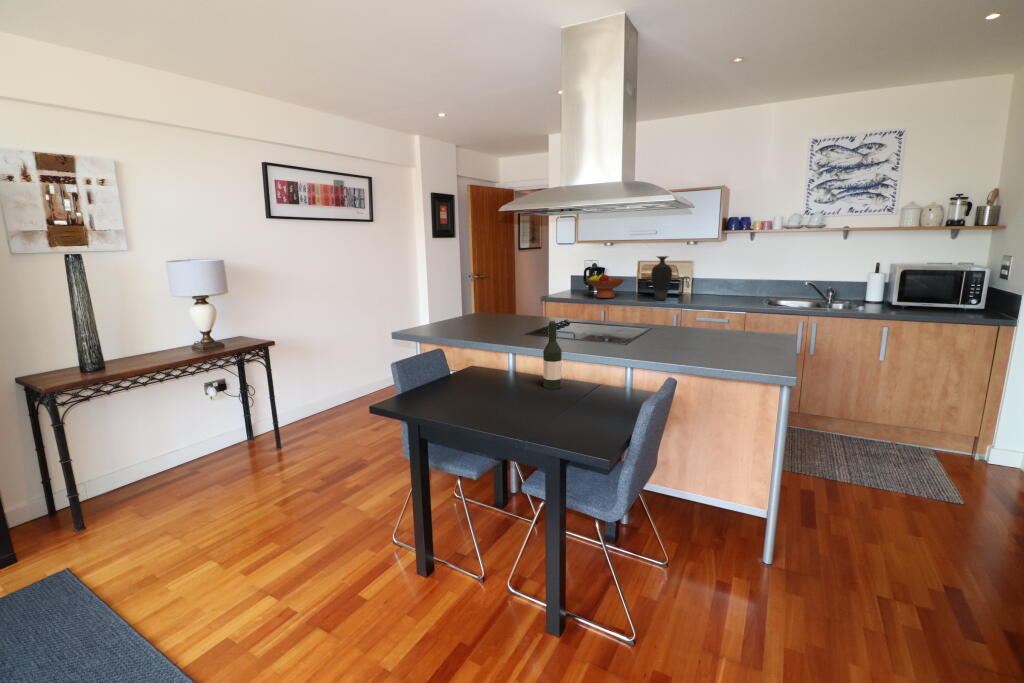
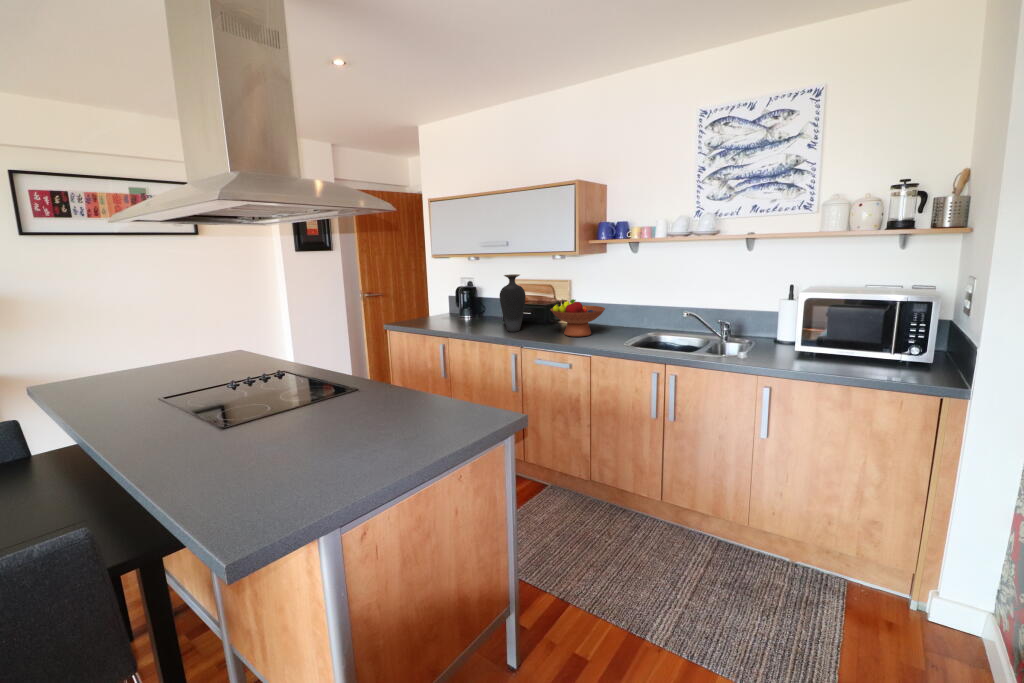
fruit bowl: present [587,273,625,298] -> present [550,299,605,337]
wine bottle: present [543,321,562,389] -> none [37,405,92,518]

